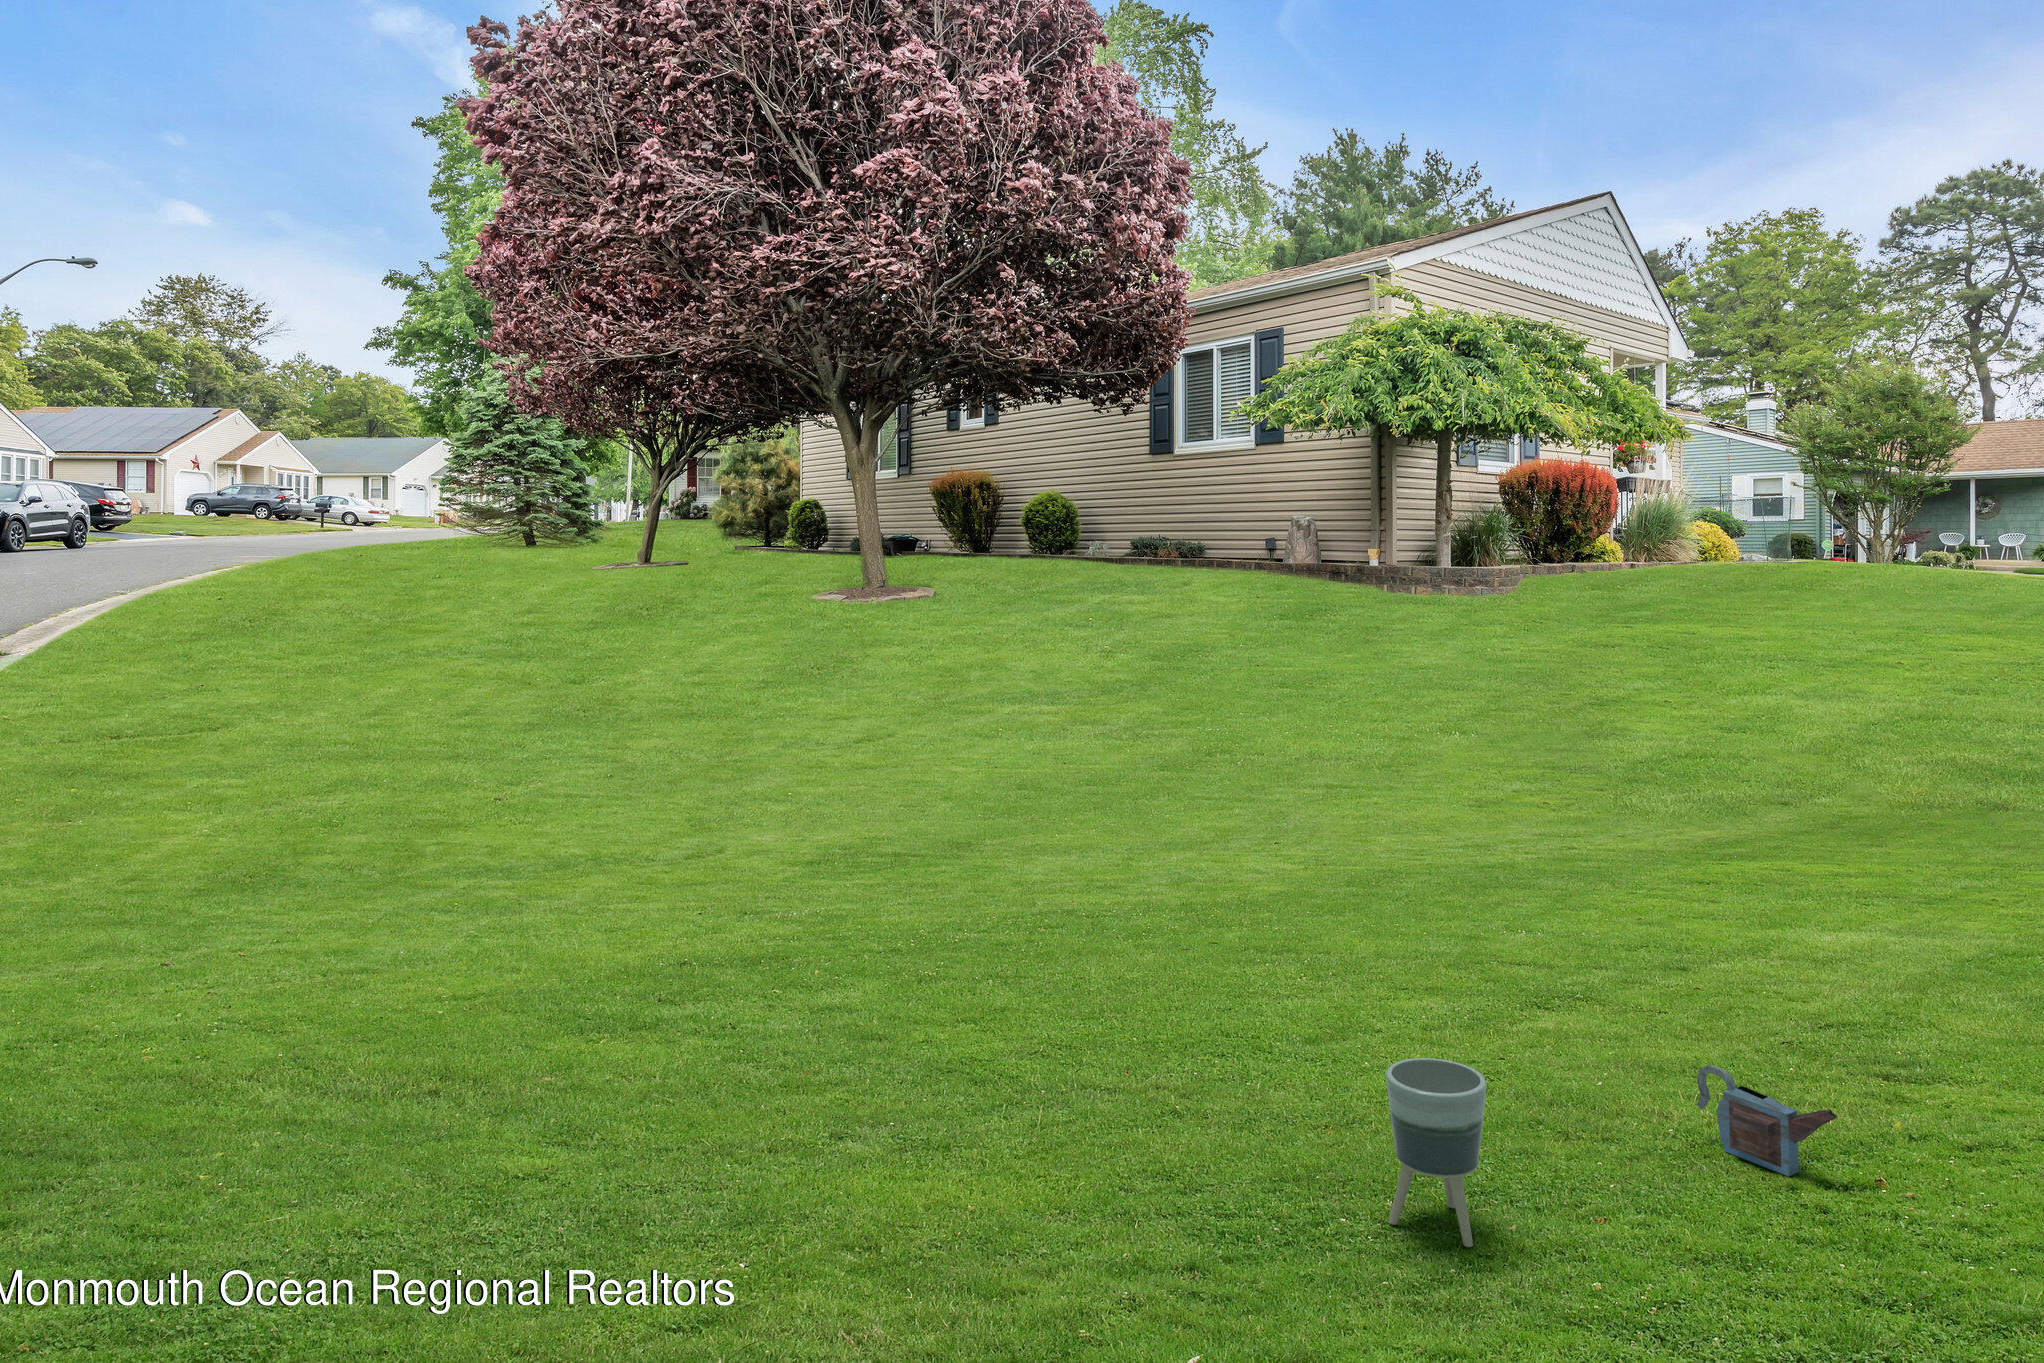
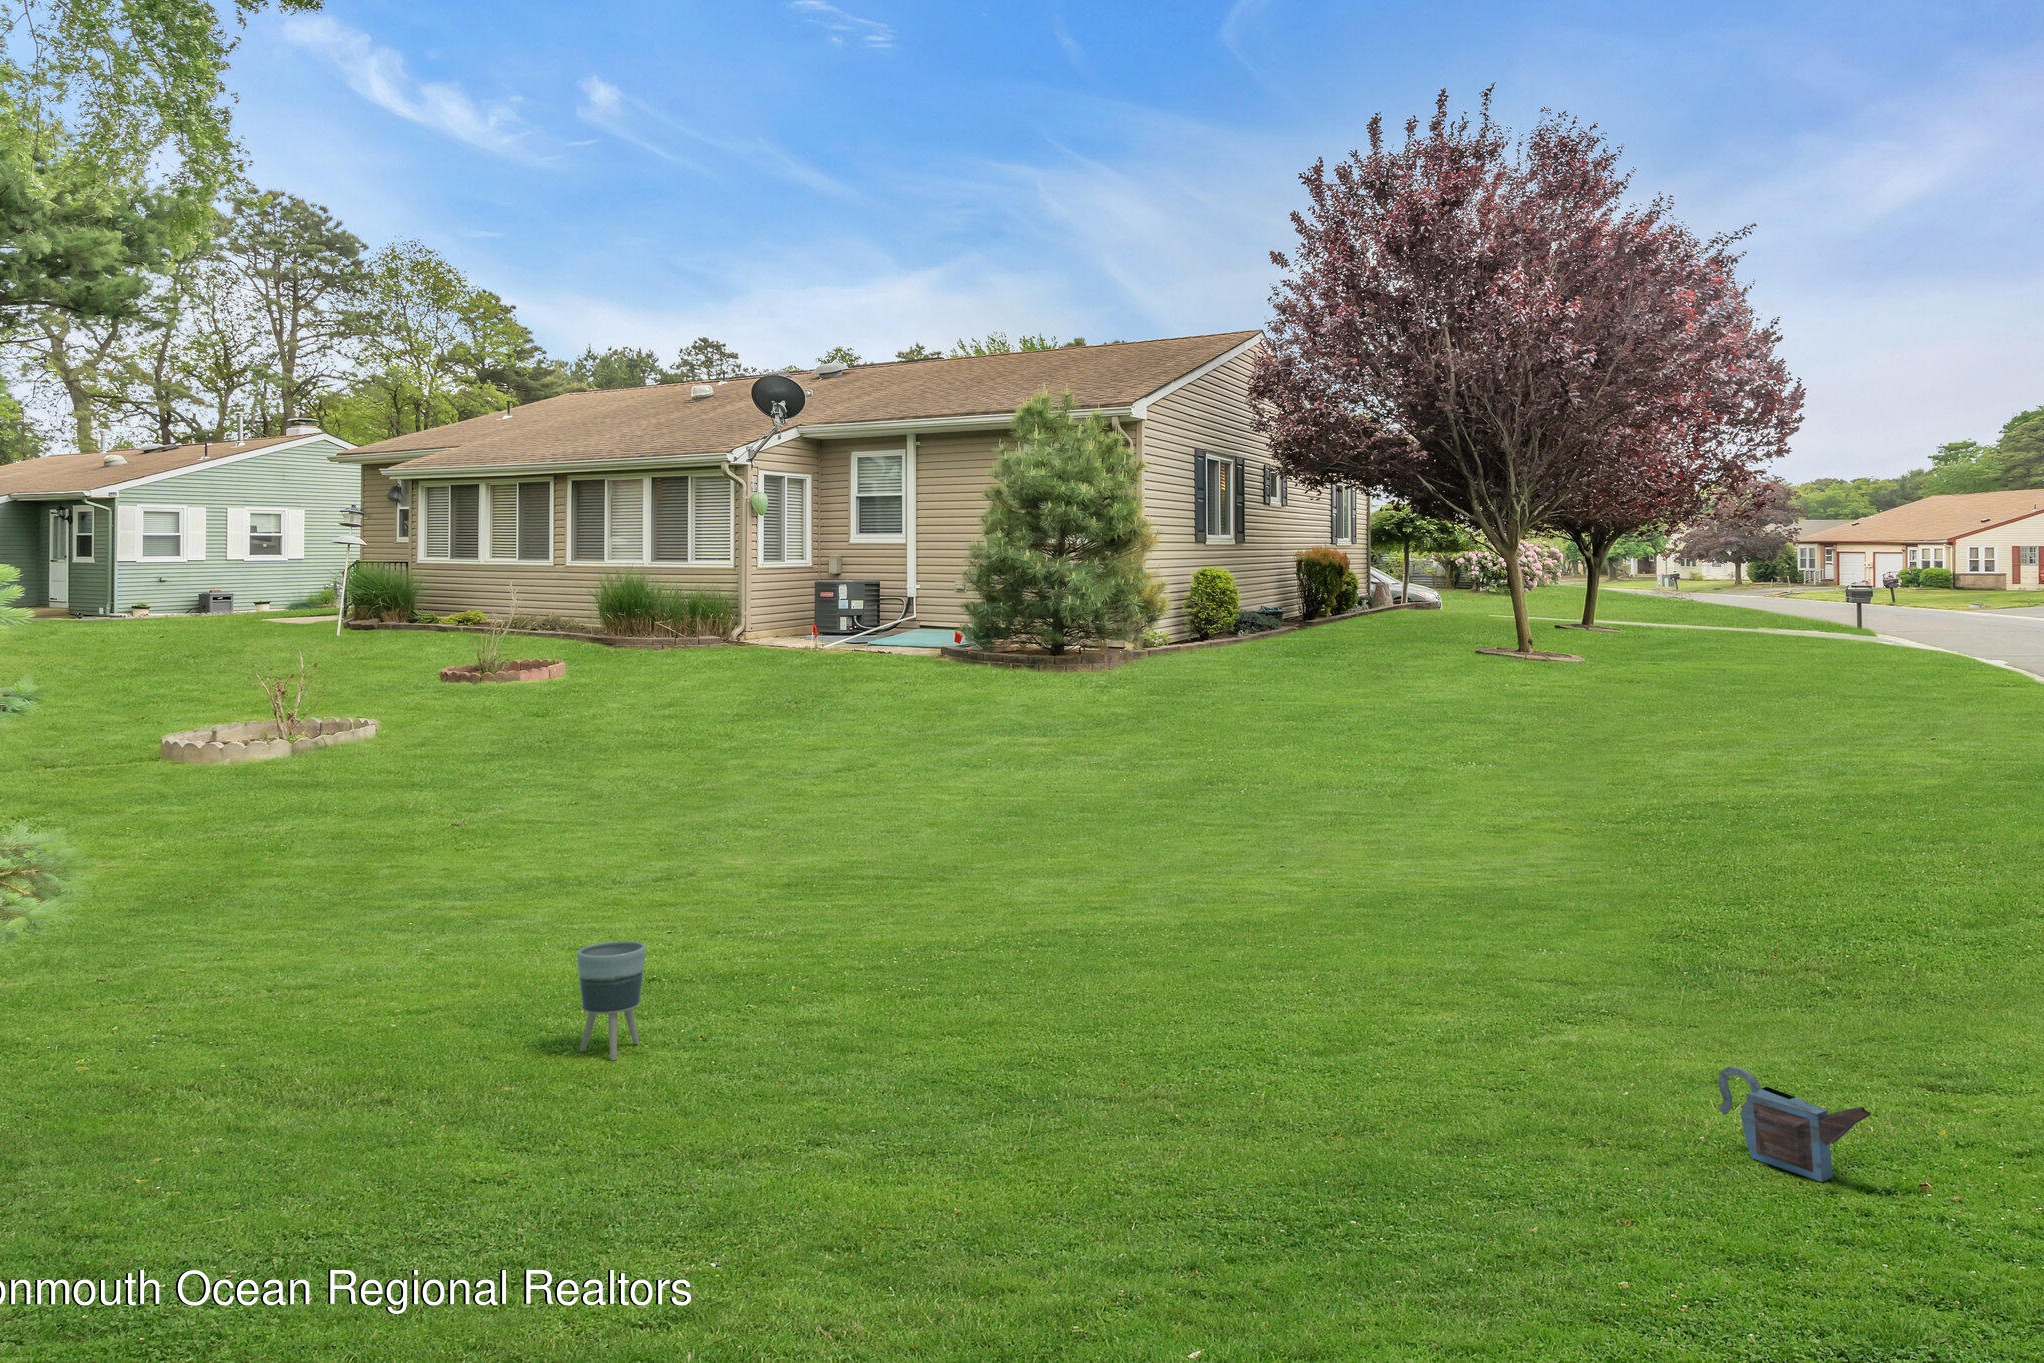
planter: present [1386,1058,1486,1247] -> present [577,941,646,1061]

